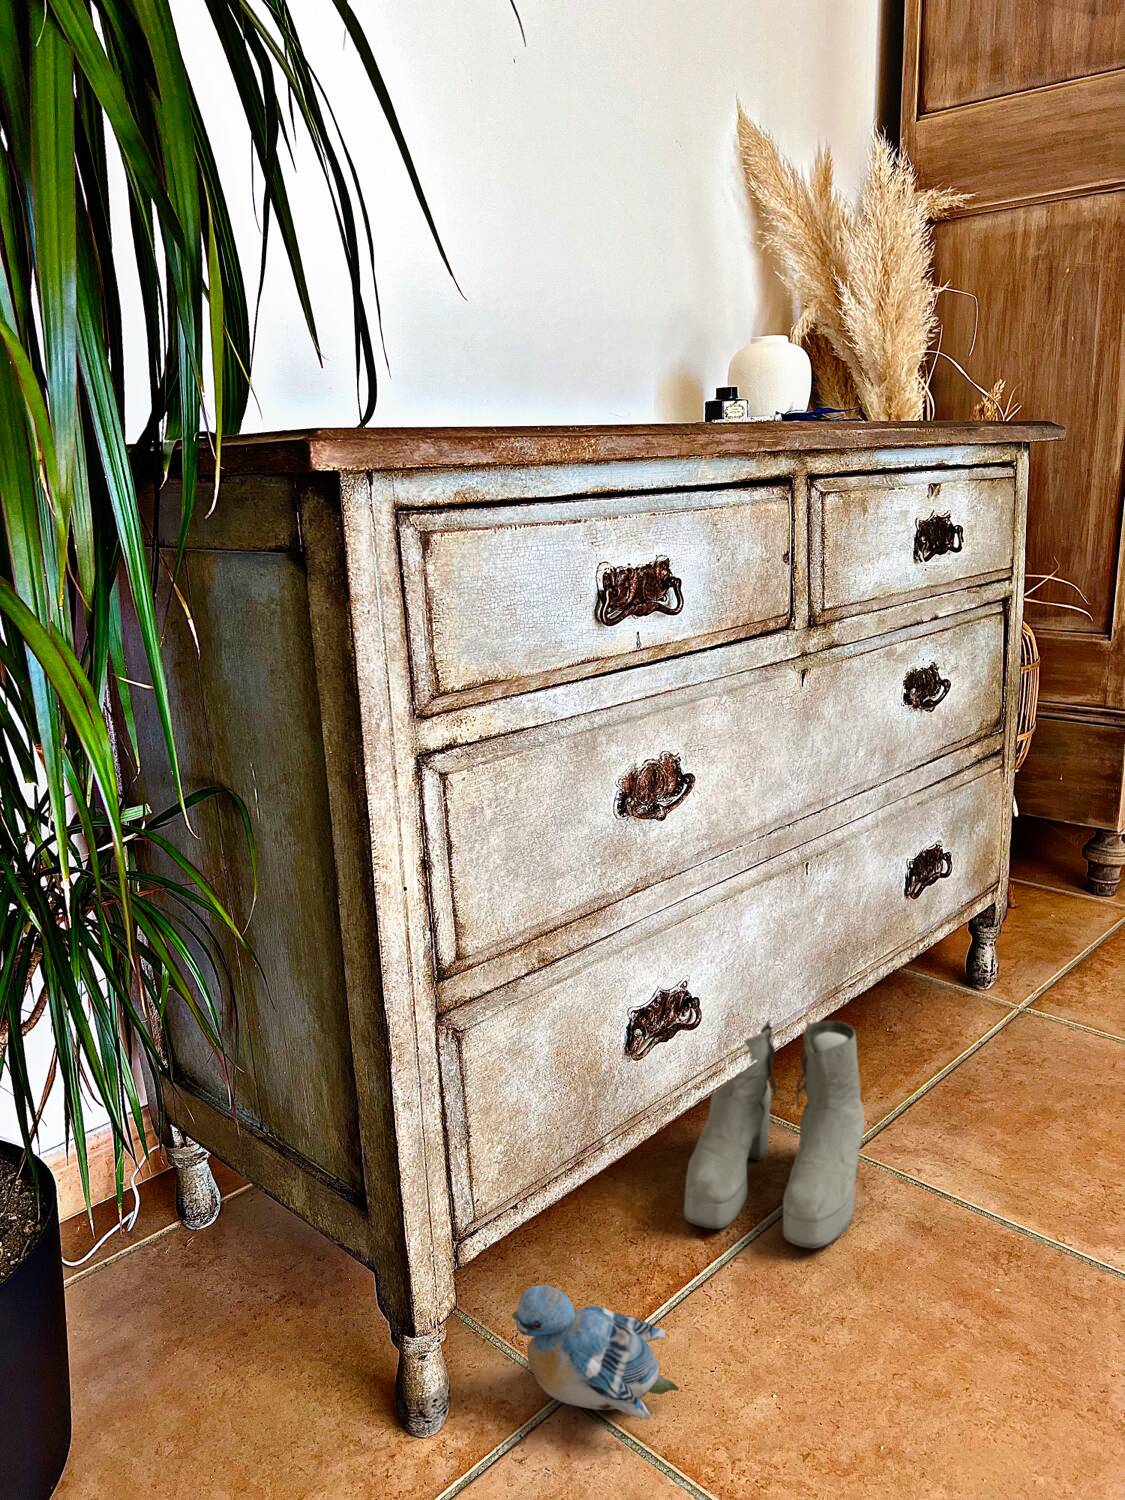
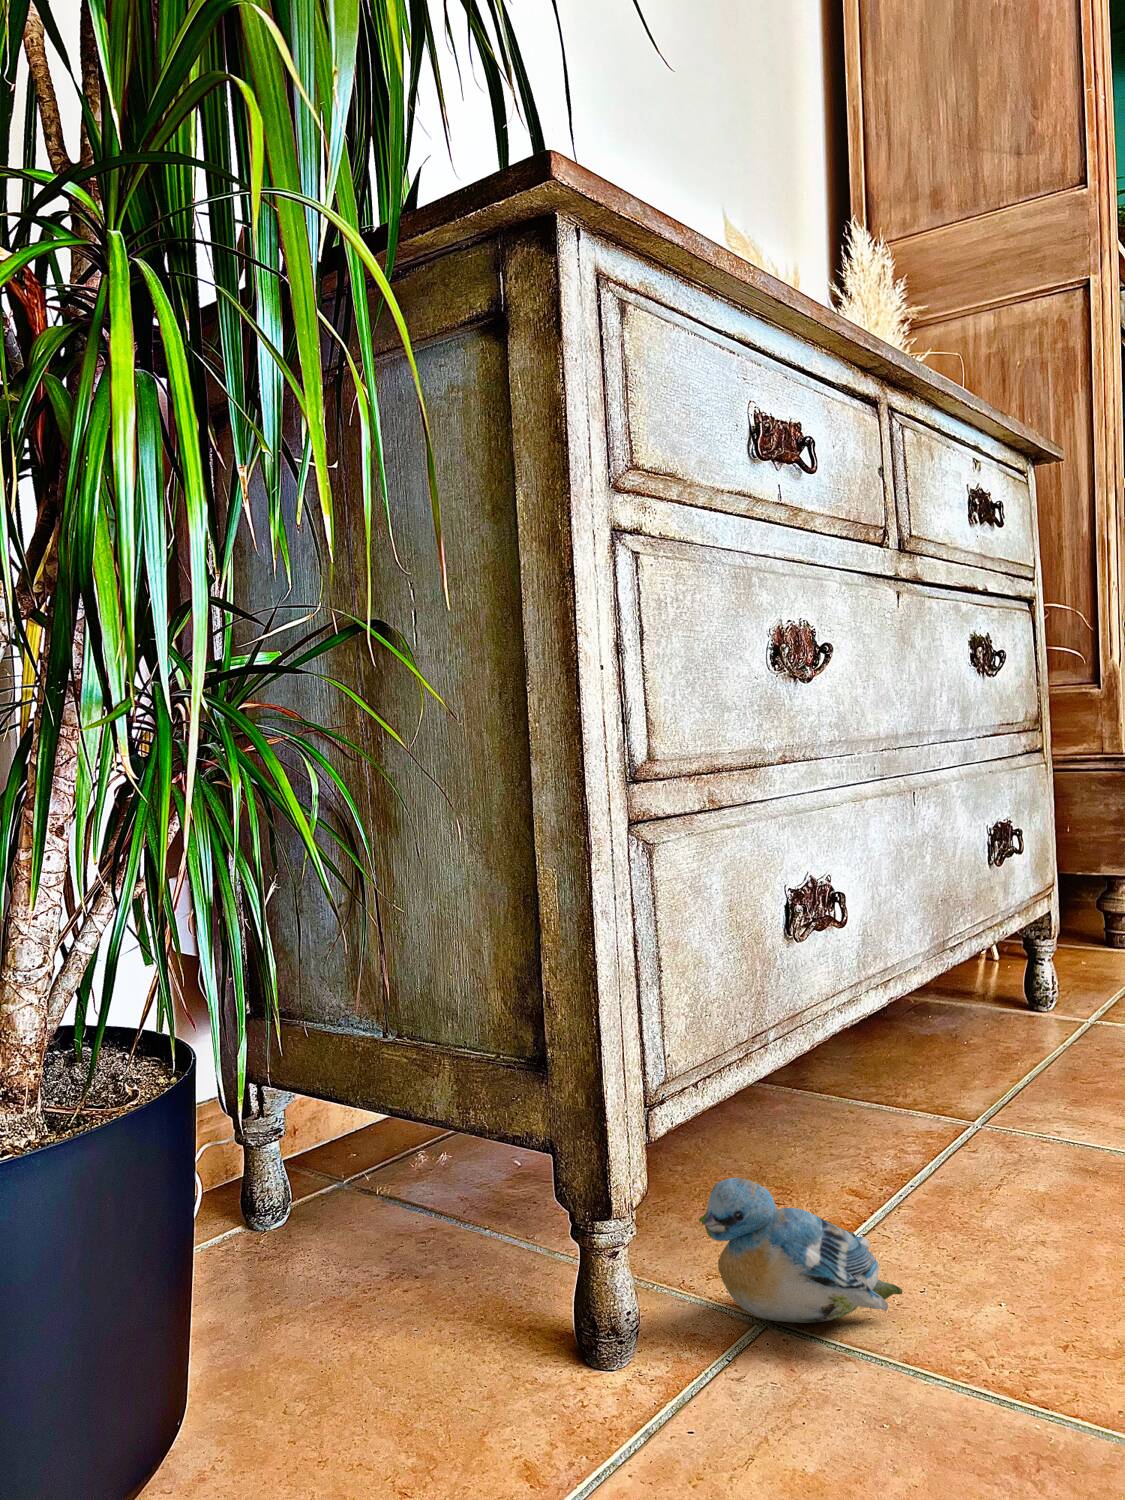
boots: present [684,1020,864,1248] -> none [821,962,1011,1186]

